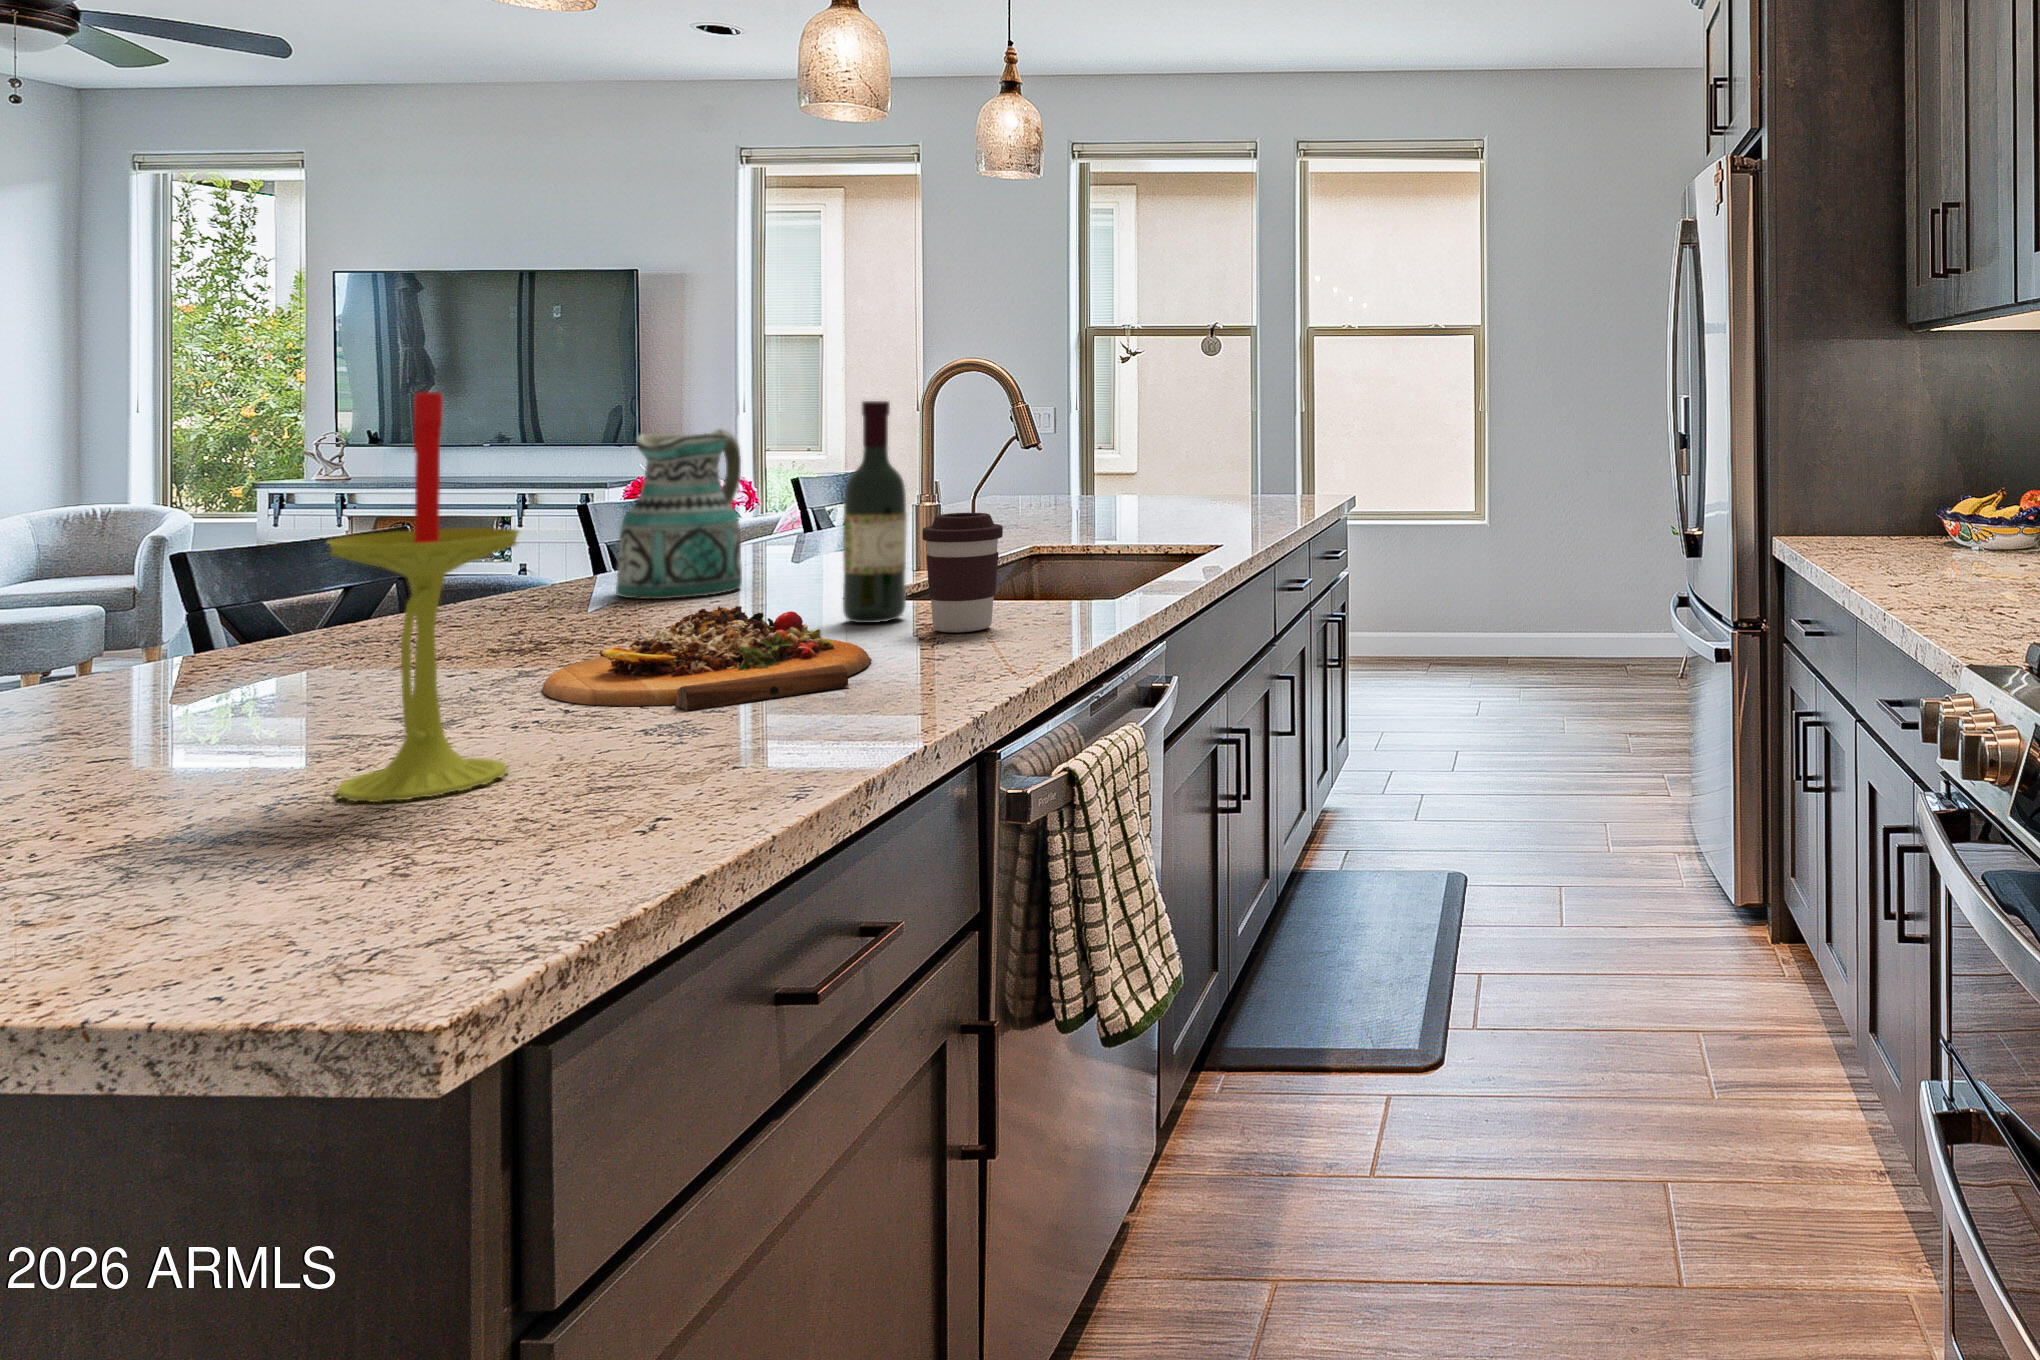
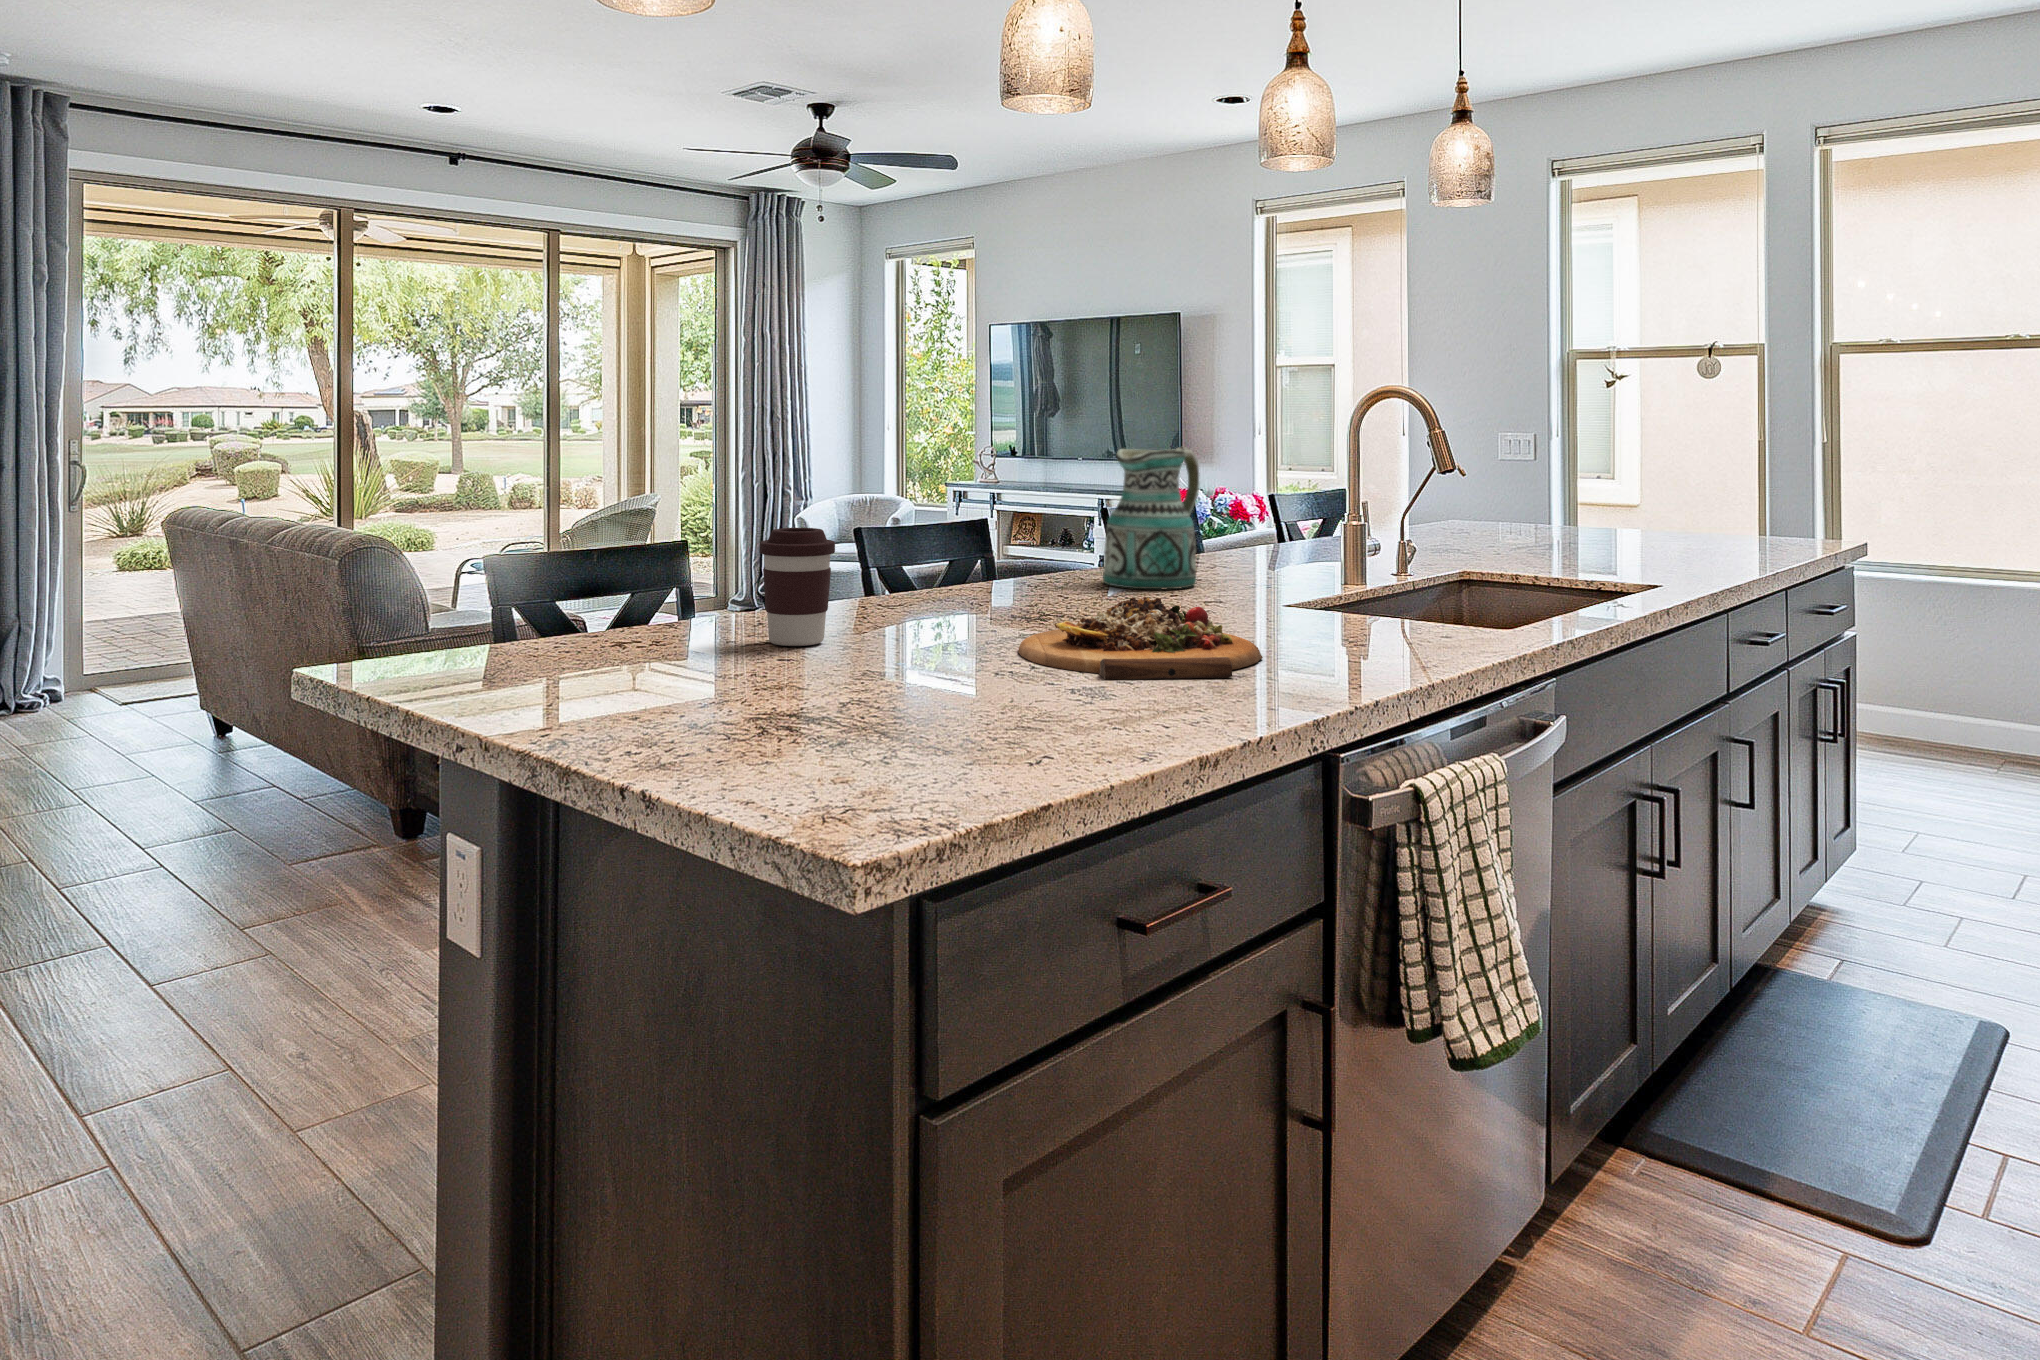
candle: present [326,392,520,802] -> none [861,403,978,715]
wine bottle: present [843,401,907,623] -> none [1258,424,1311,626]
coffee cup: present [922,513,1003,632] -> present [760,528,835,646]

